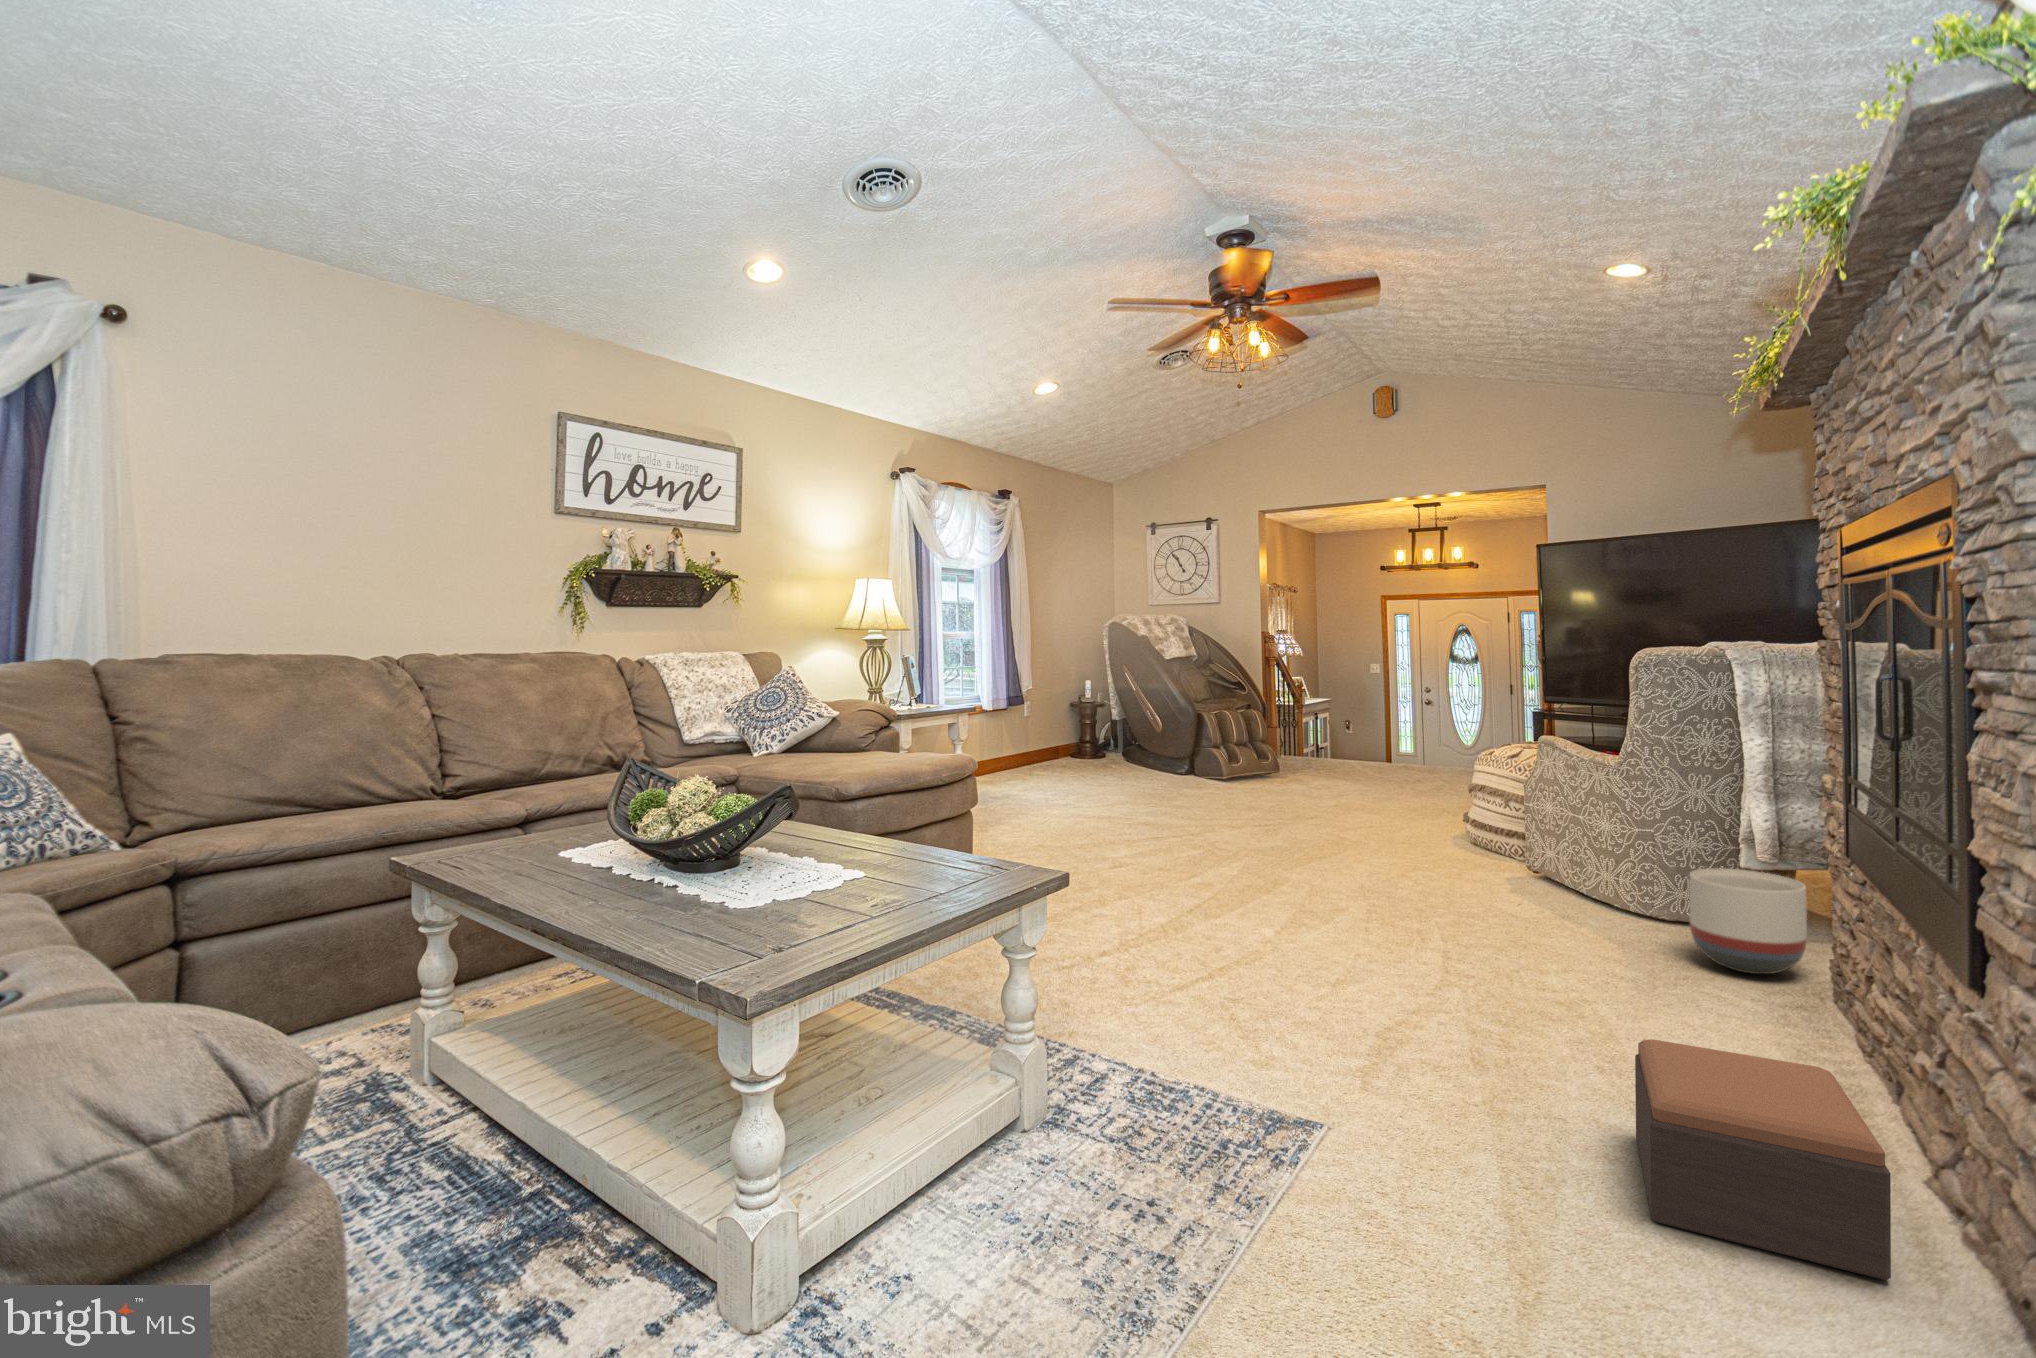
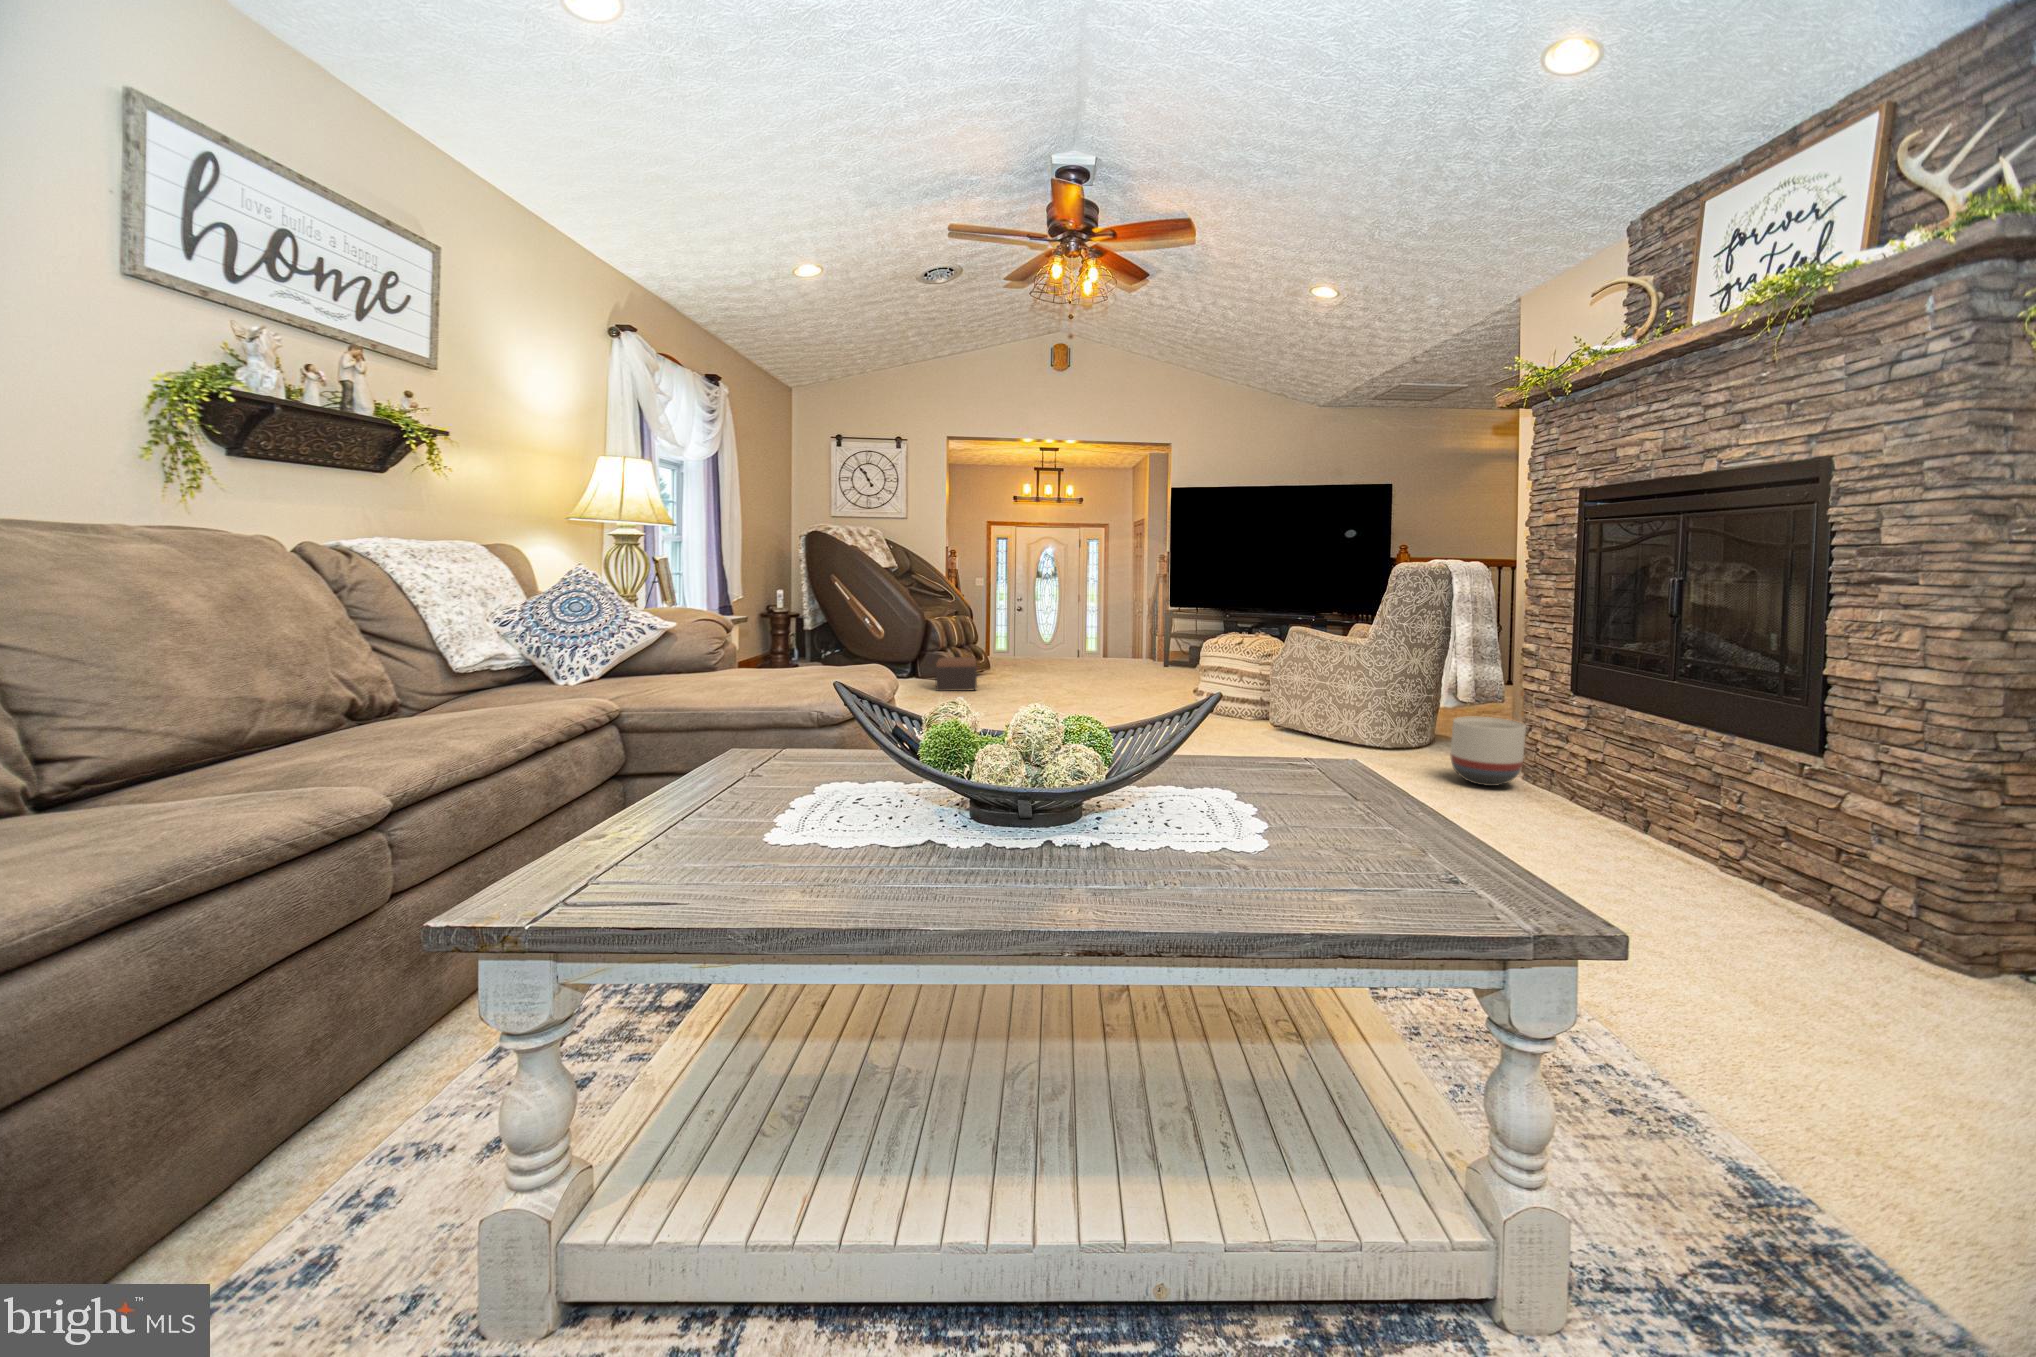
footstool: present [1635,1039,1891,1280] -> present [935,657,977,691]

